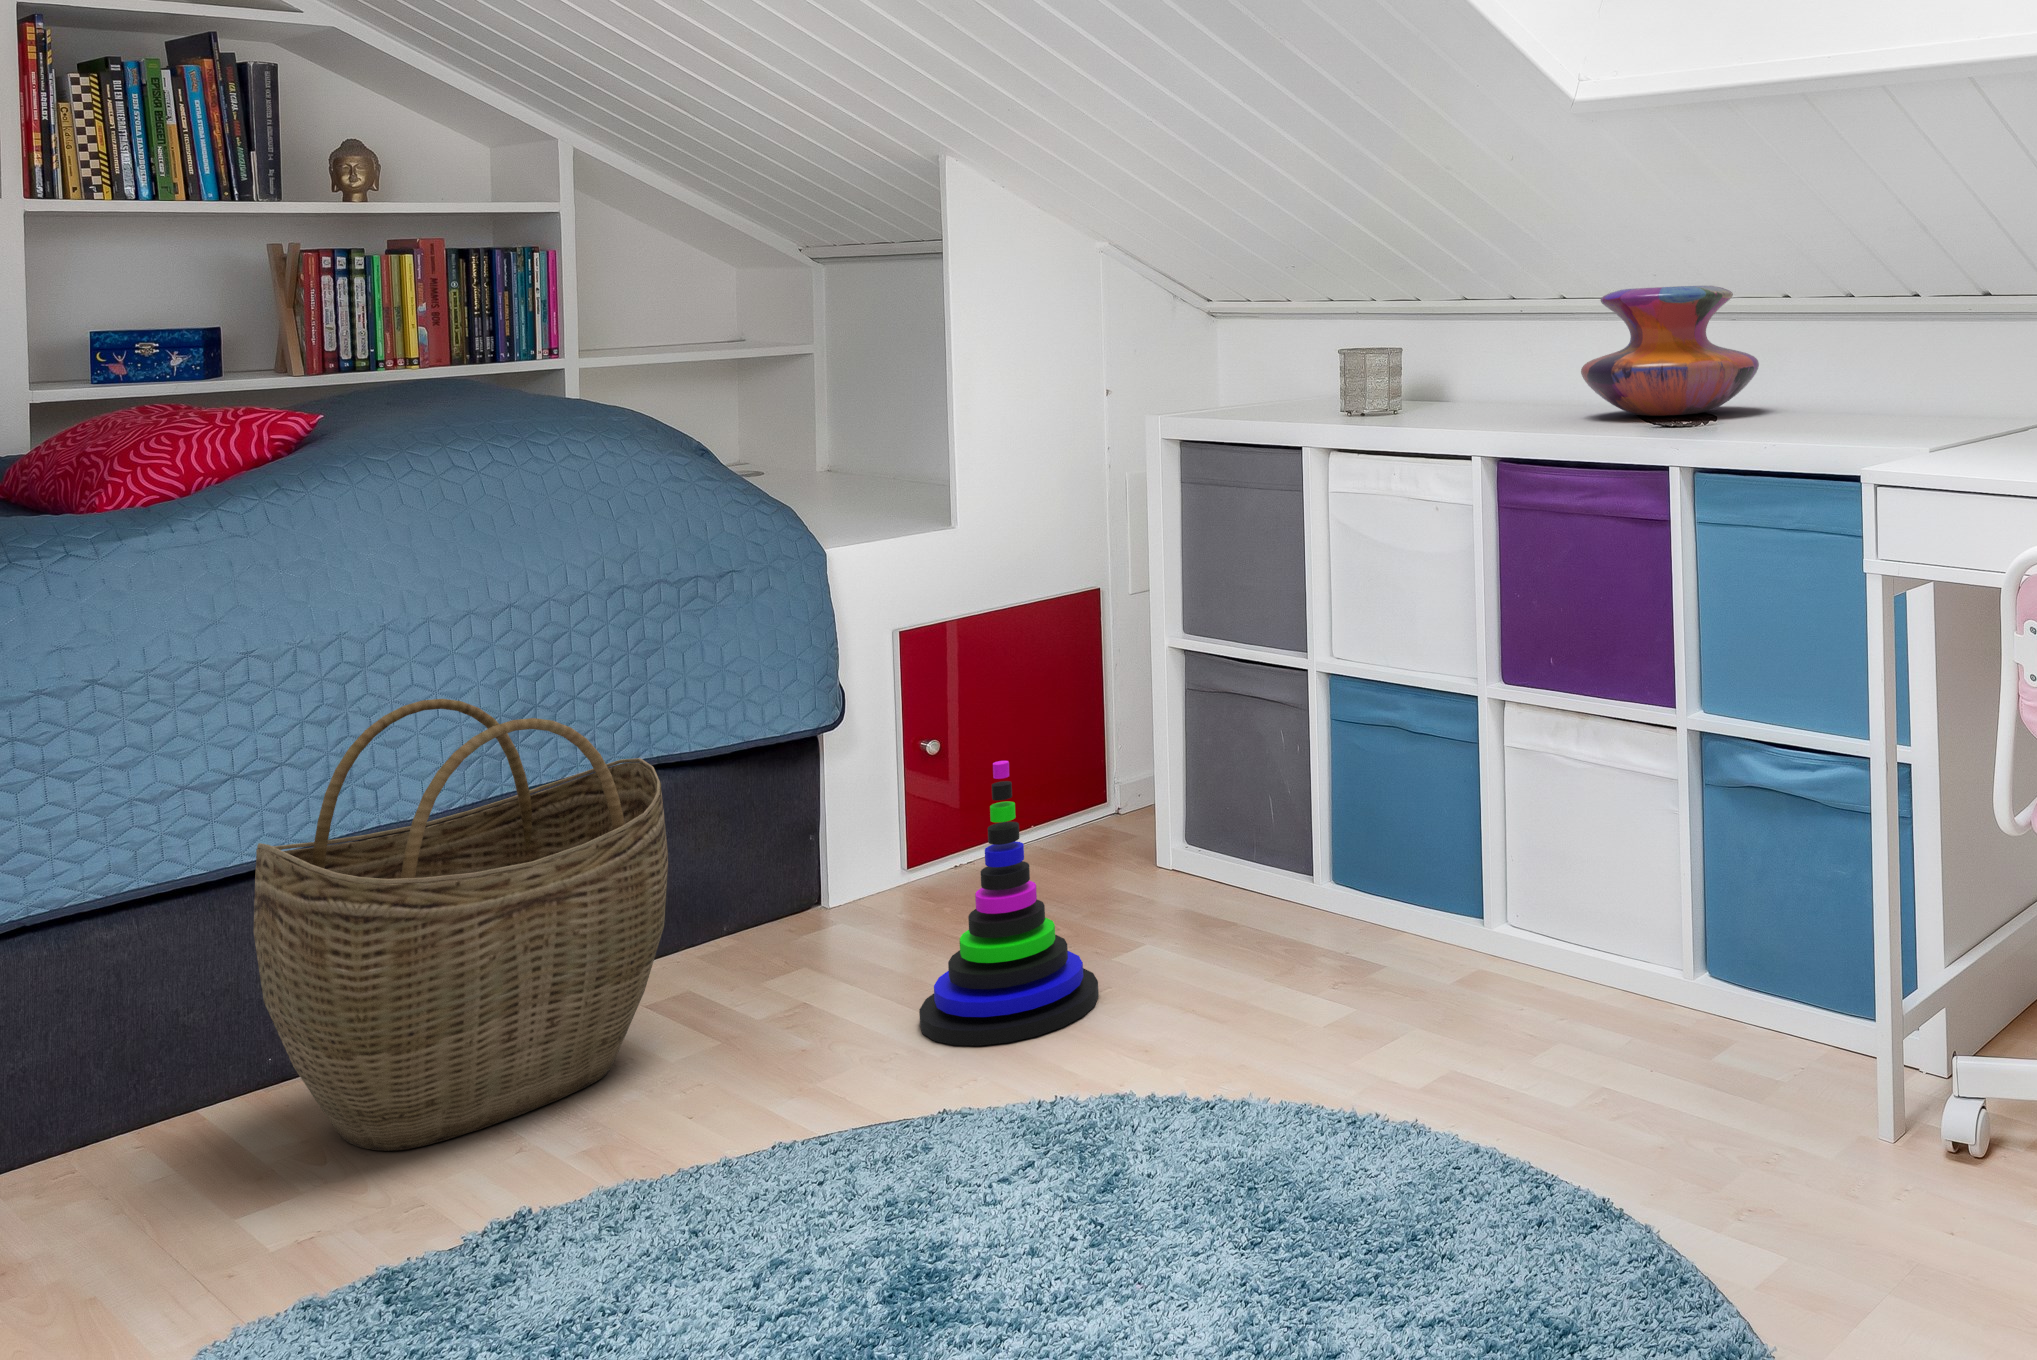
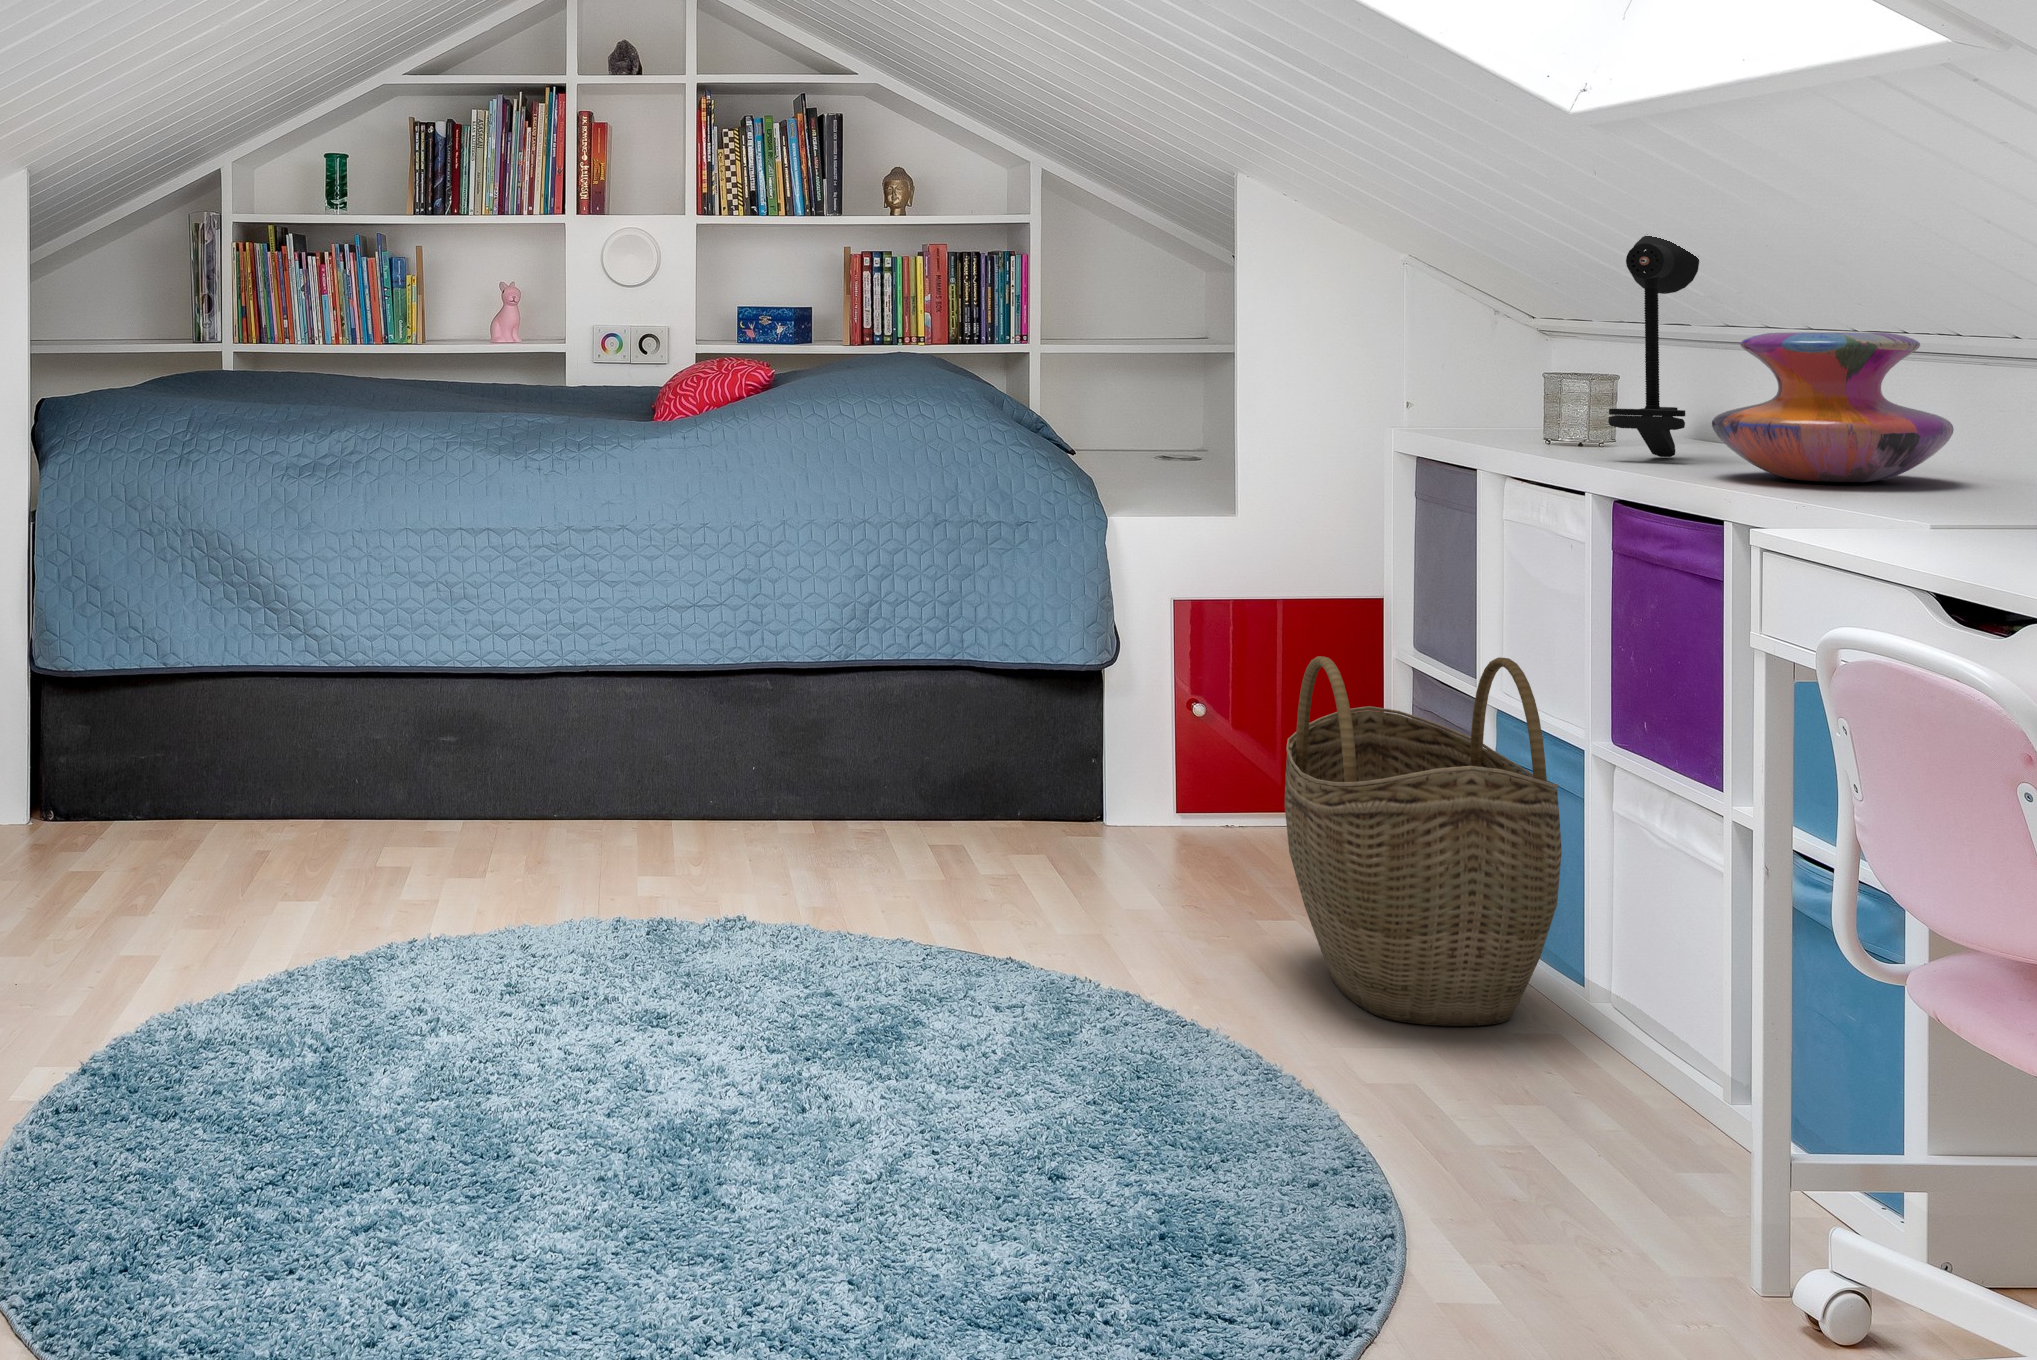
desk lamp: none [1440,205,1516,412] -> present [1608,236,1699,457]
woven basket: present [253,699,668,1151] -> present [1285,656,1562,1026]
stacking toy: present [919,761,1099,1046] -> none [1062,710,1210,943]

